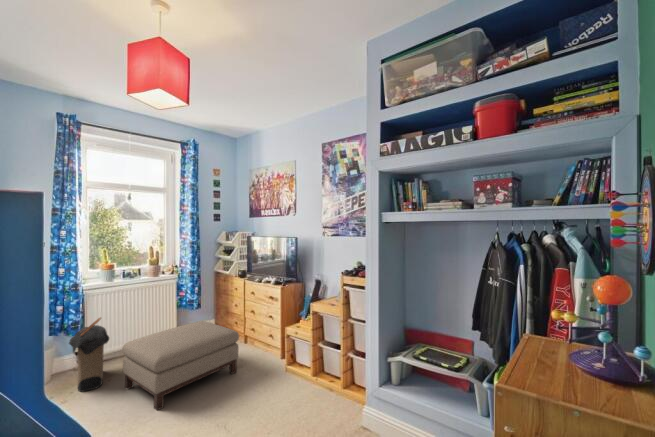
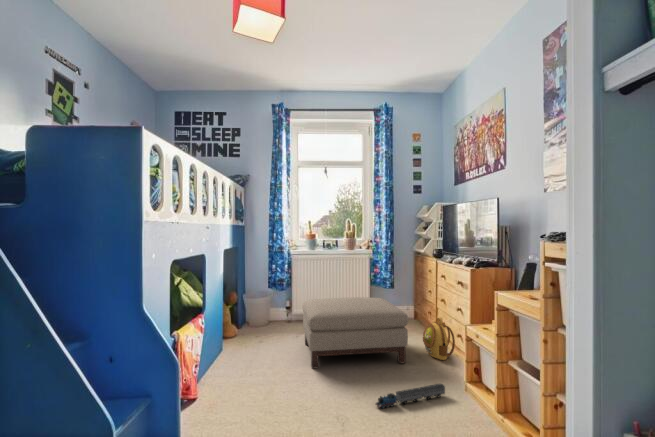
laundry hamper: present [69,317,109,392] -> none [272,275,304,337]
backpack: none [241,327,266,360] -> present [423,318,455,360]
toy train: none [241,379,281,418] -> present [376,384,445,408]

